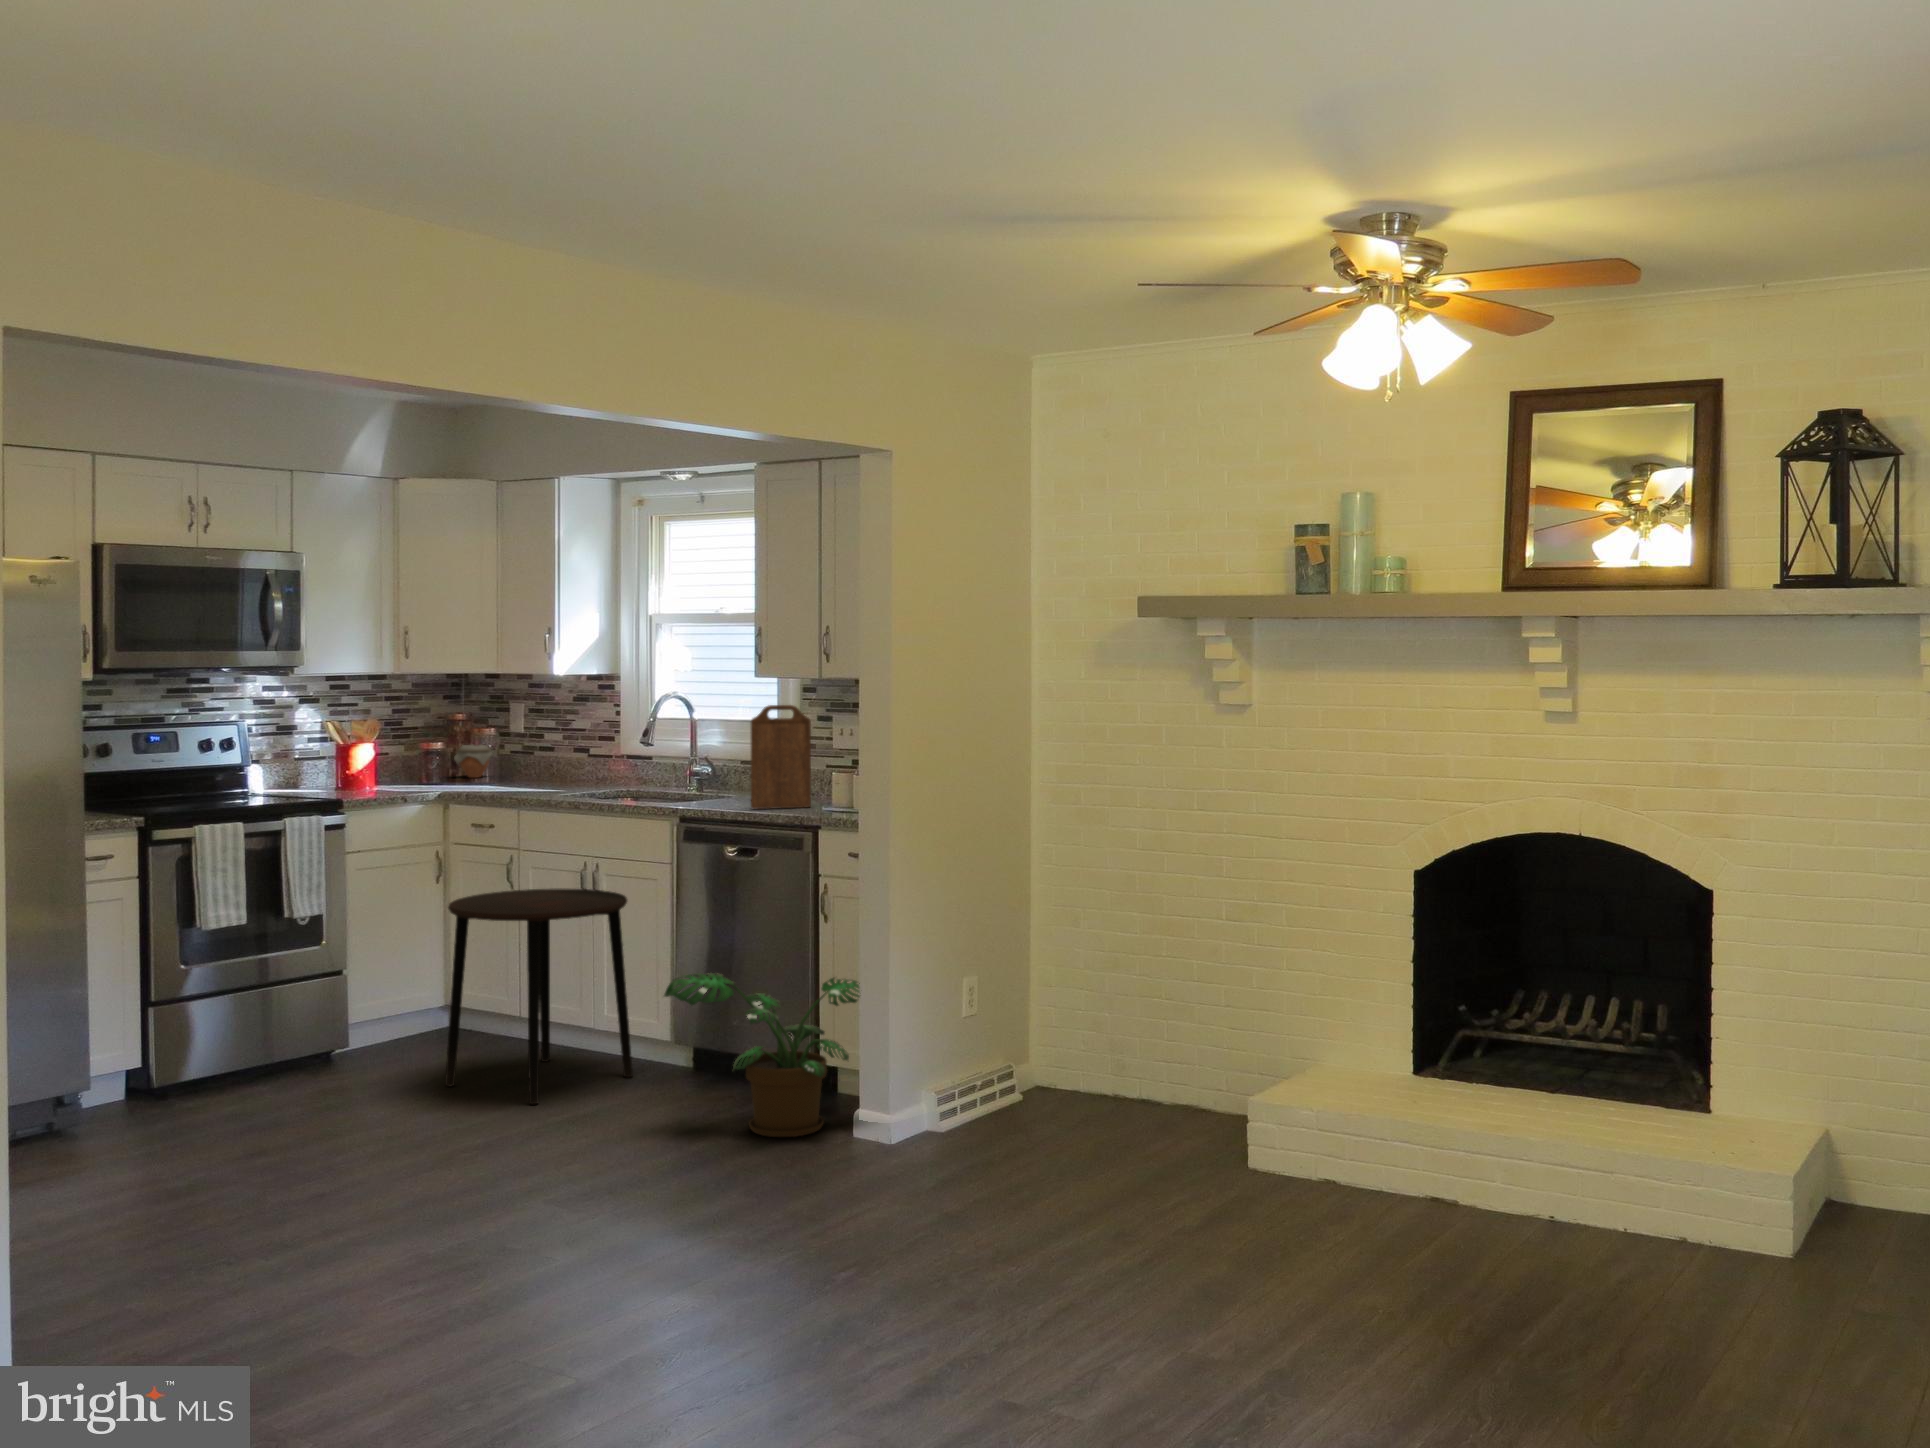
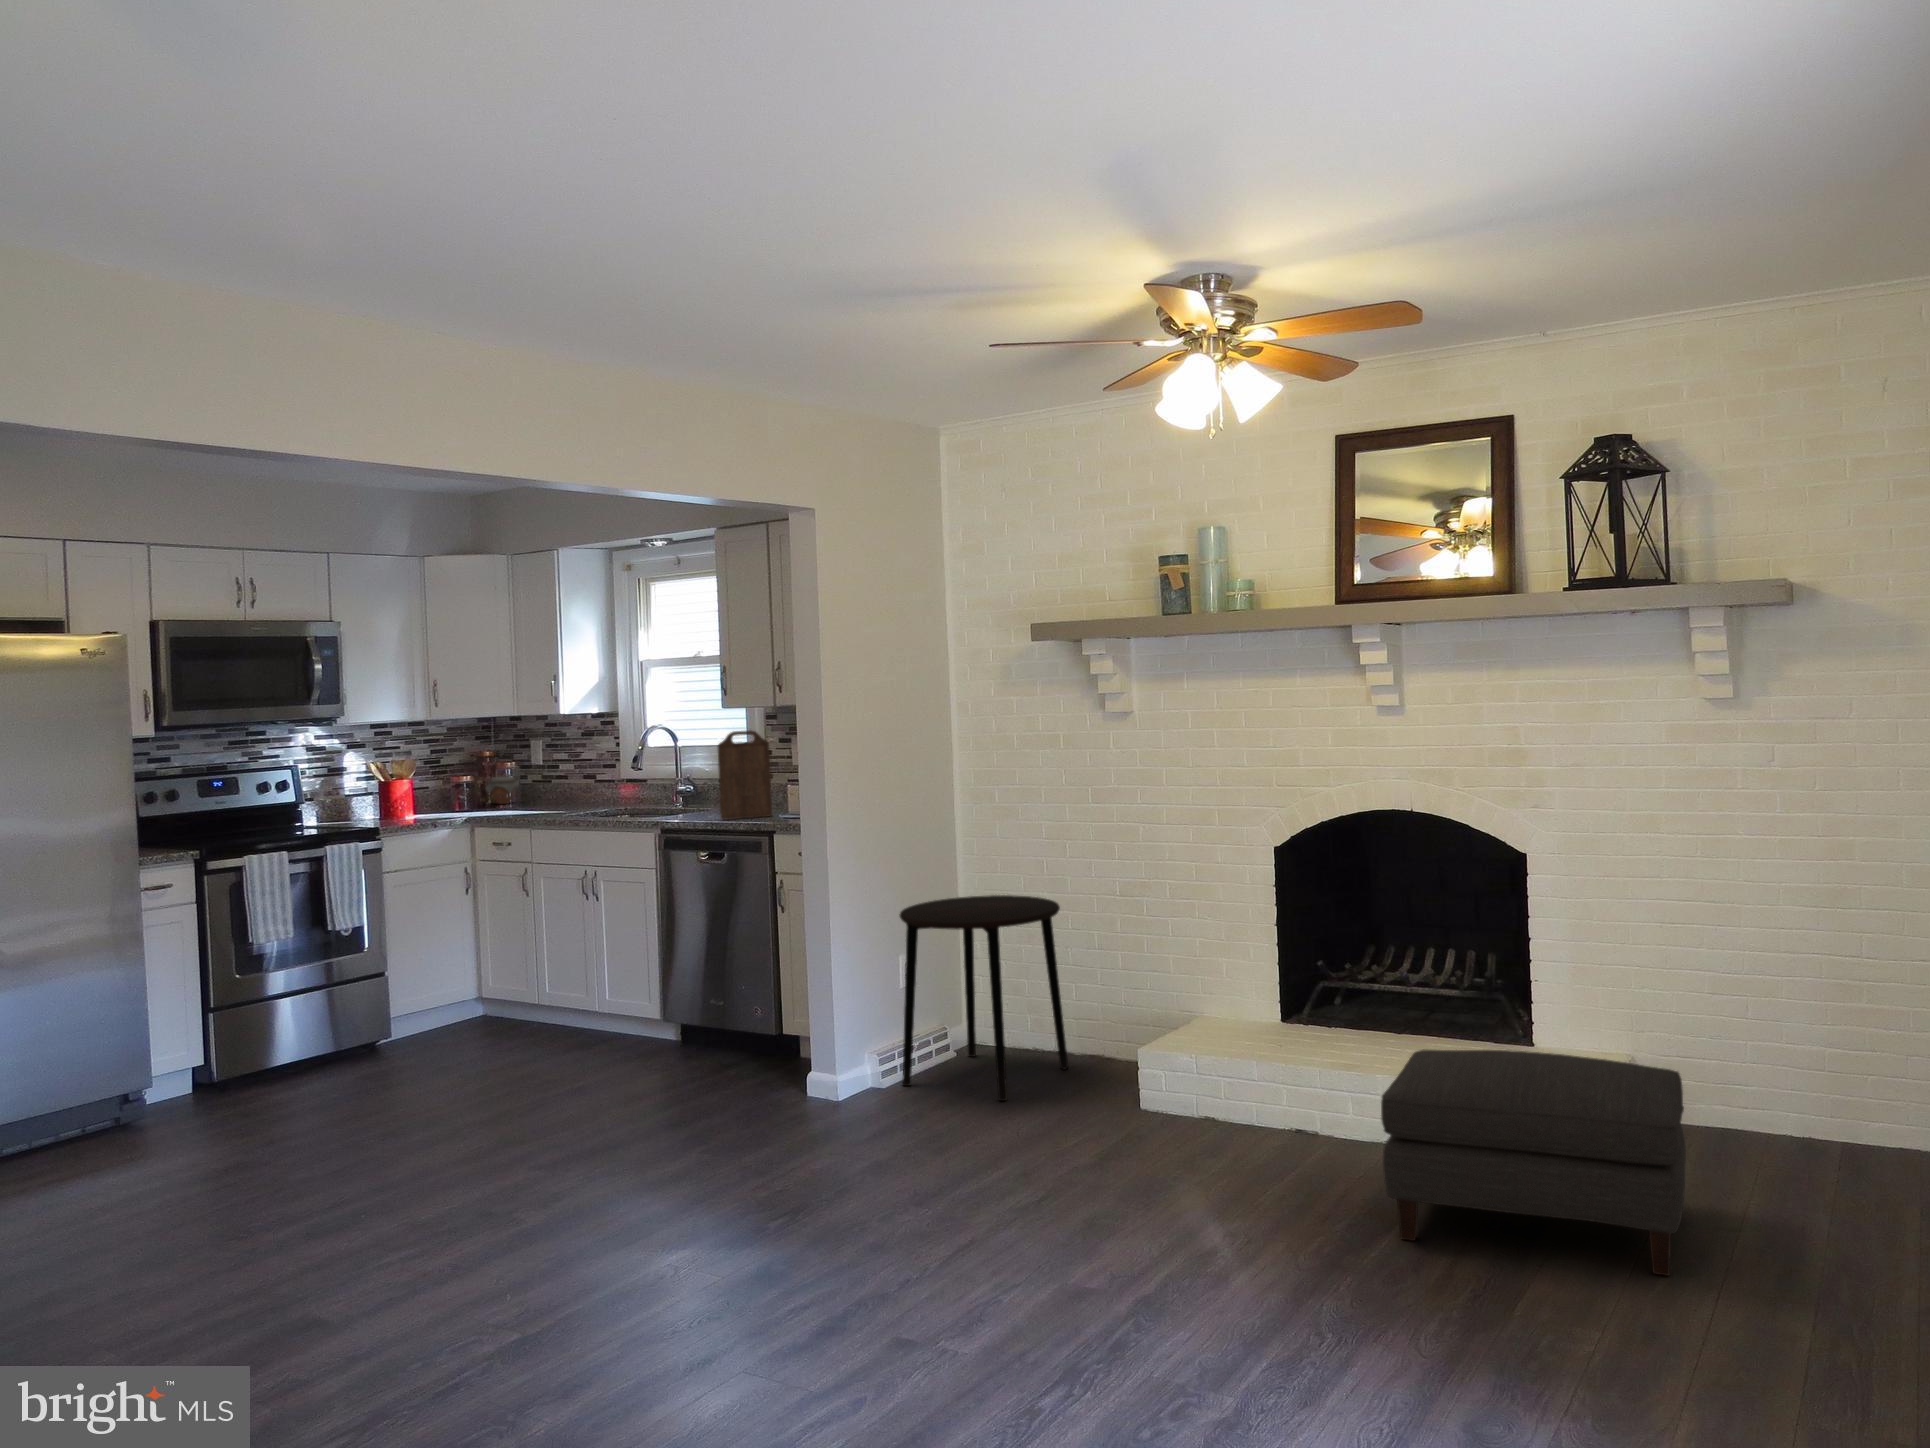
side table: present [445,889,633,1104] -> present [899,895,1068,1101]
potted plant: present [664,973,860,1137] -> none [641,960,818,1101]
ottoman: none [1542,1111,1888,1373] -> present [1381,1049,1686,1276]

